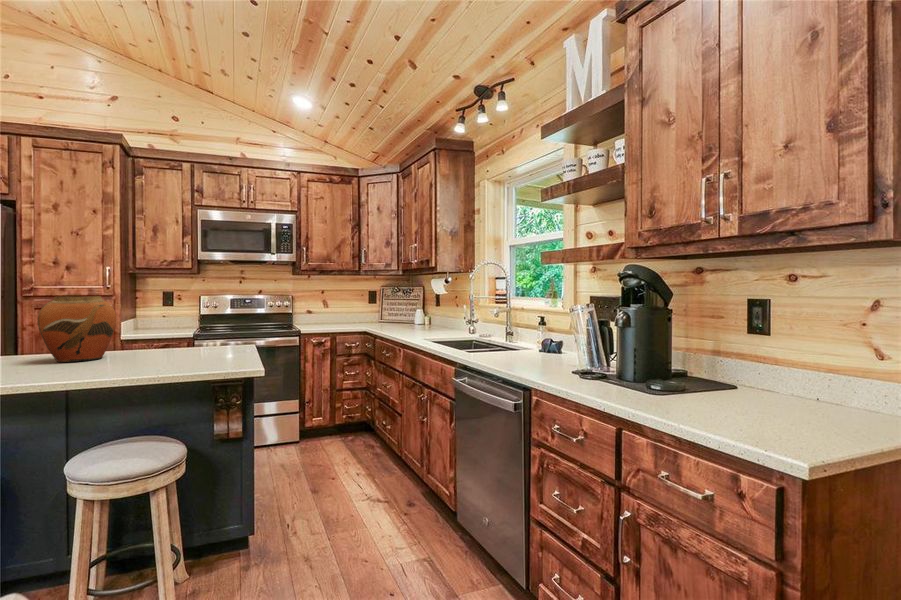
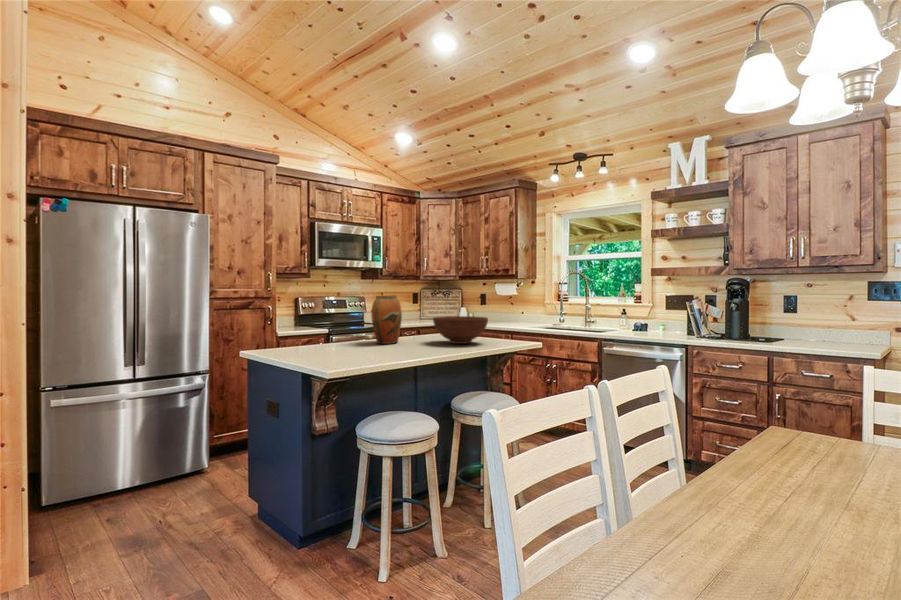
fruit bowl: none [105,326,199,367] -> present [433,316,488,344]

